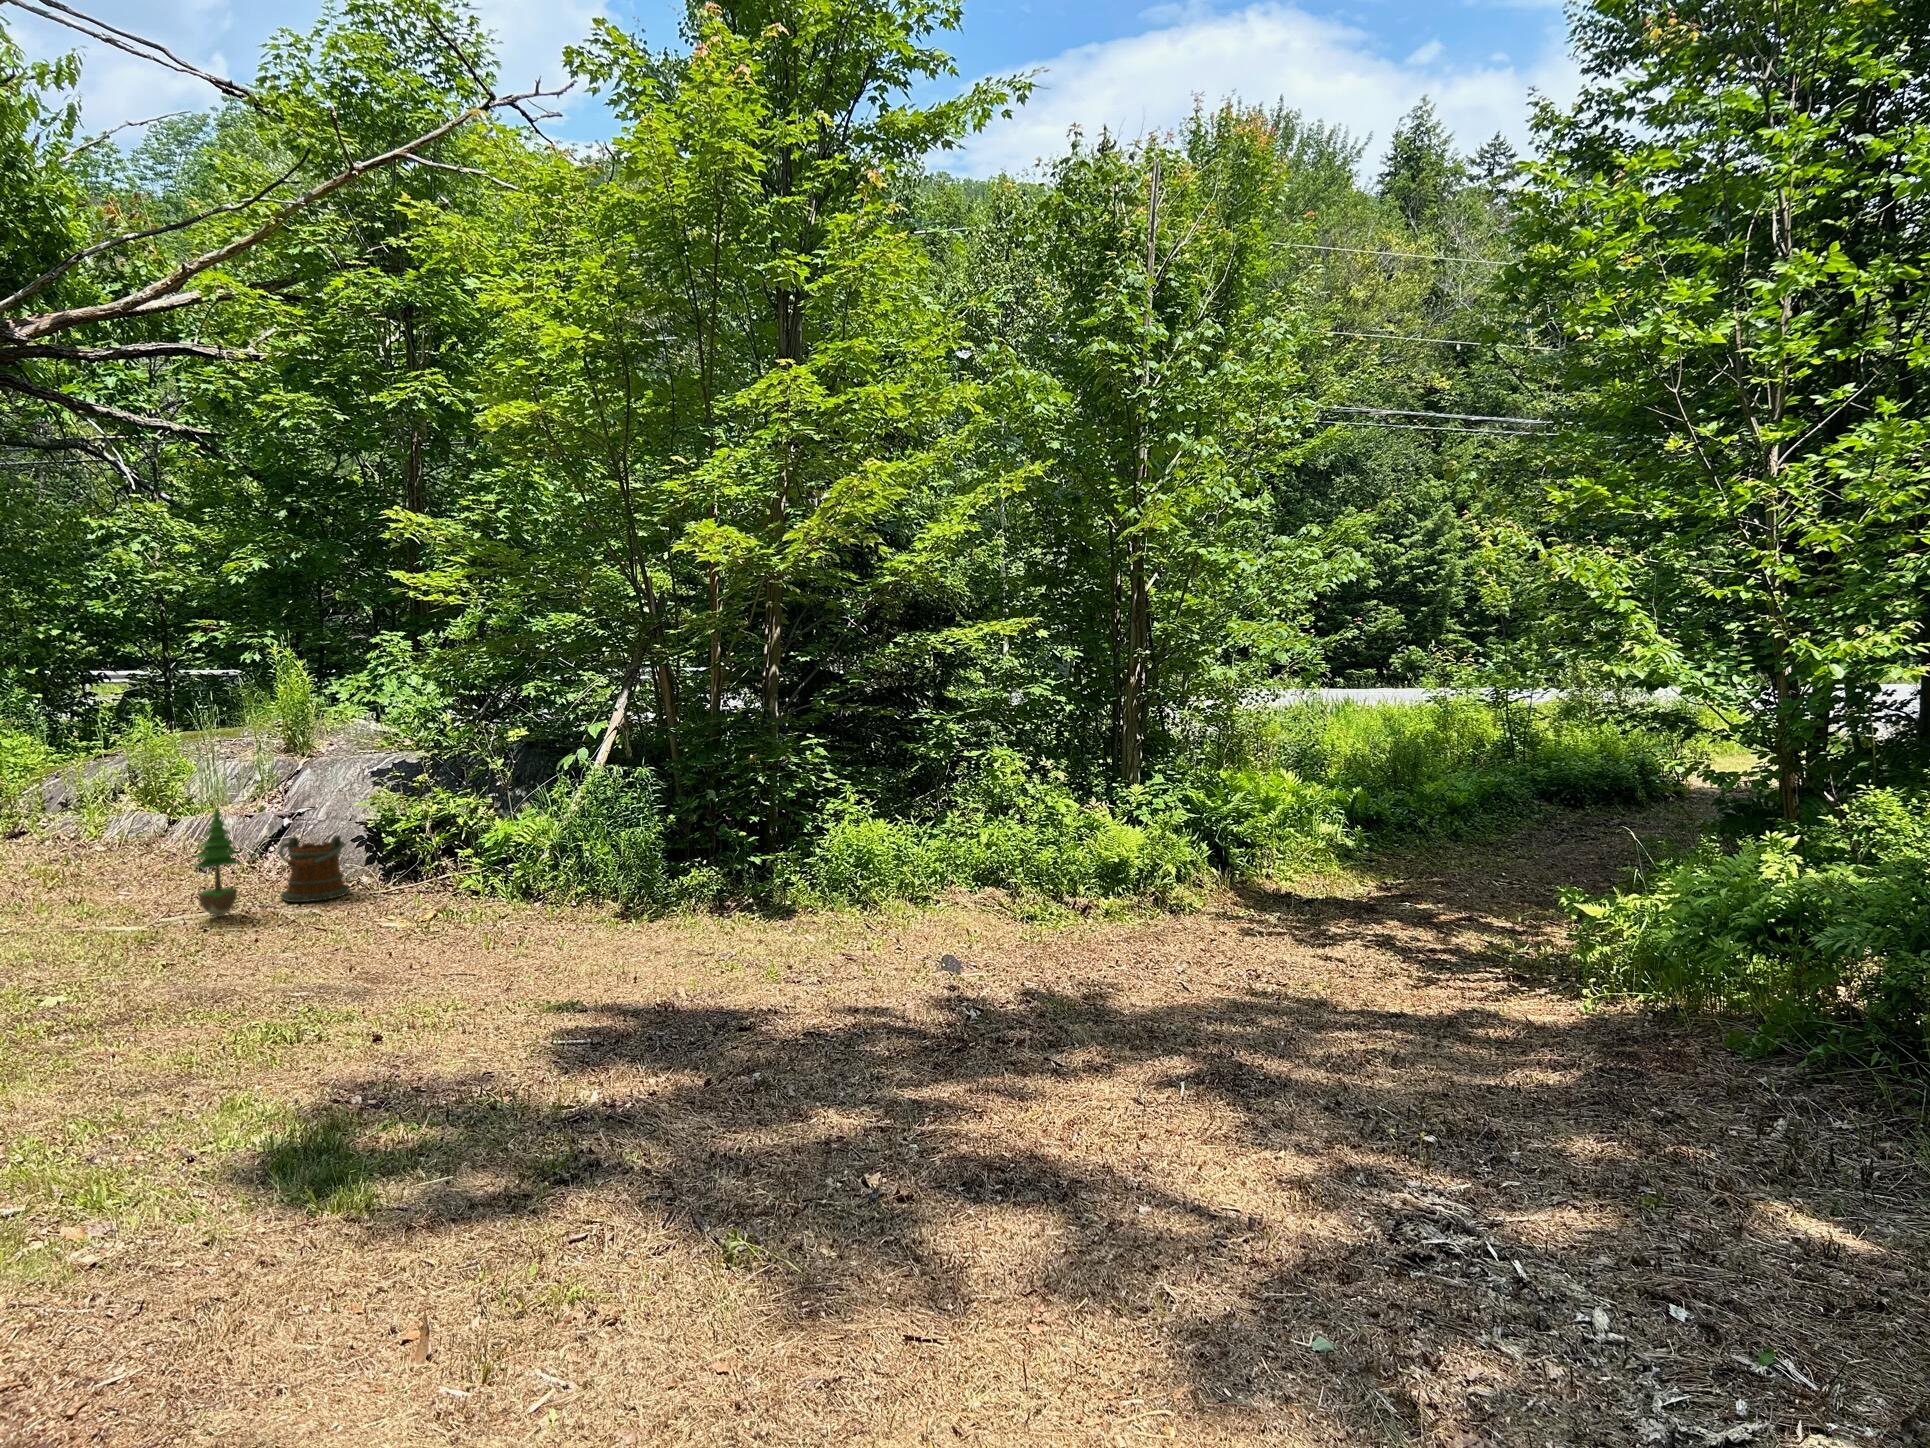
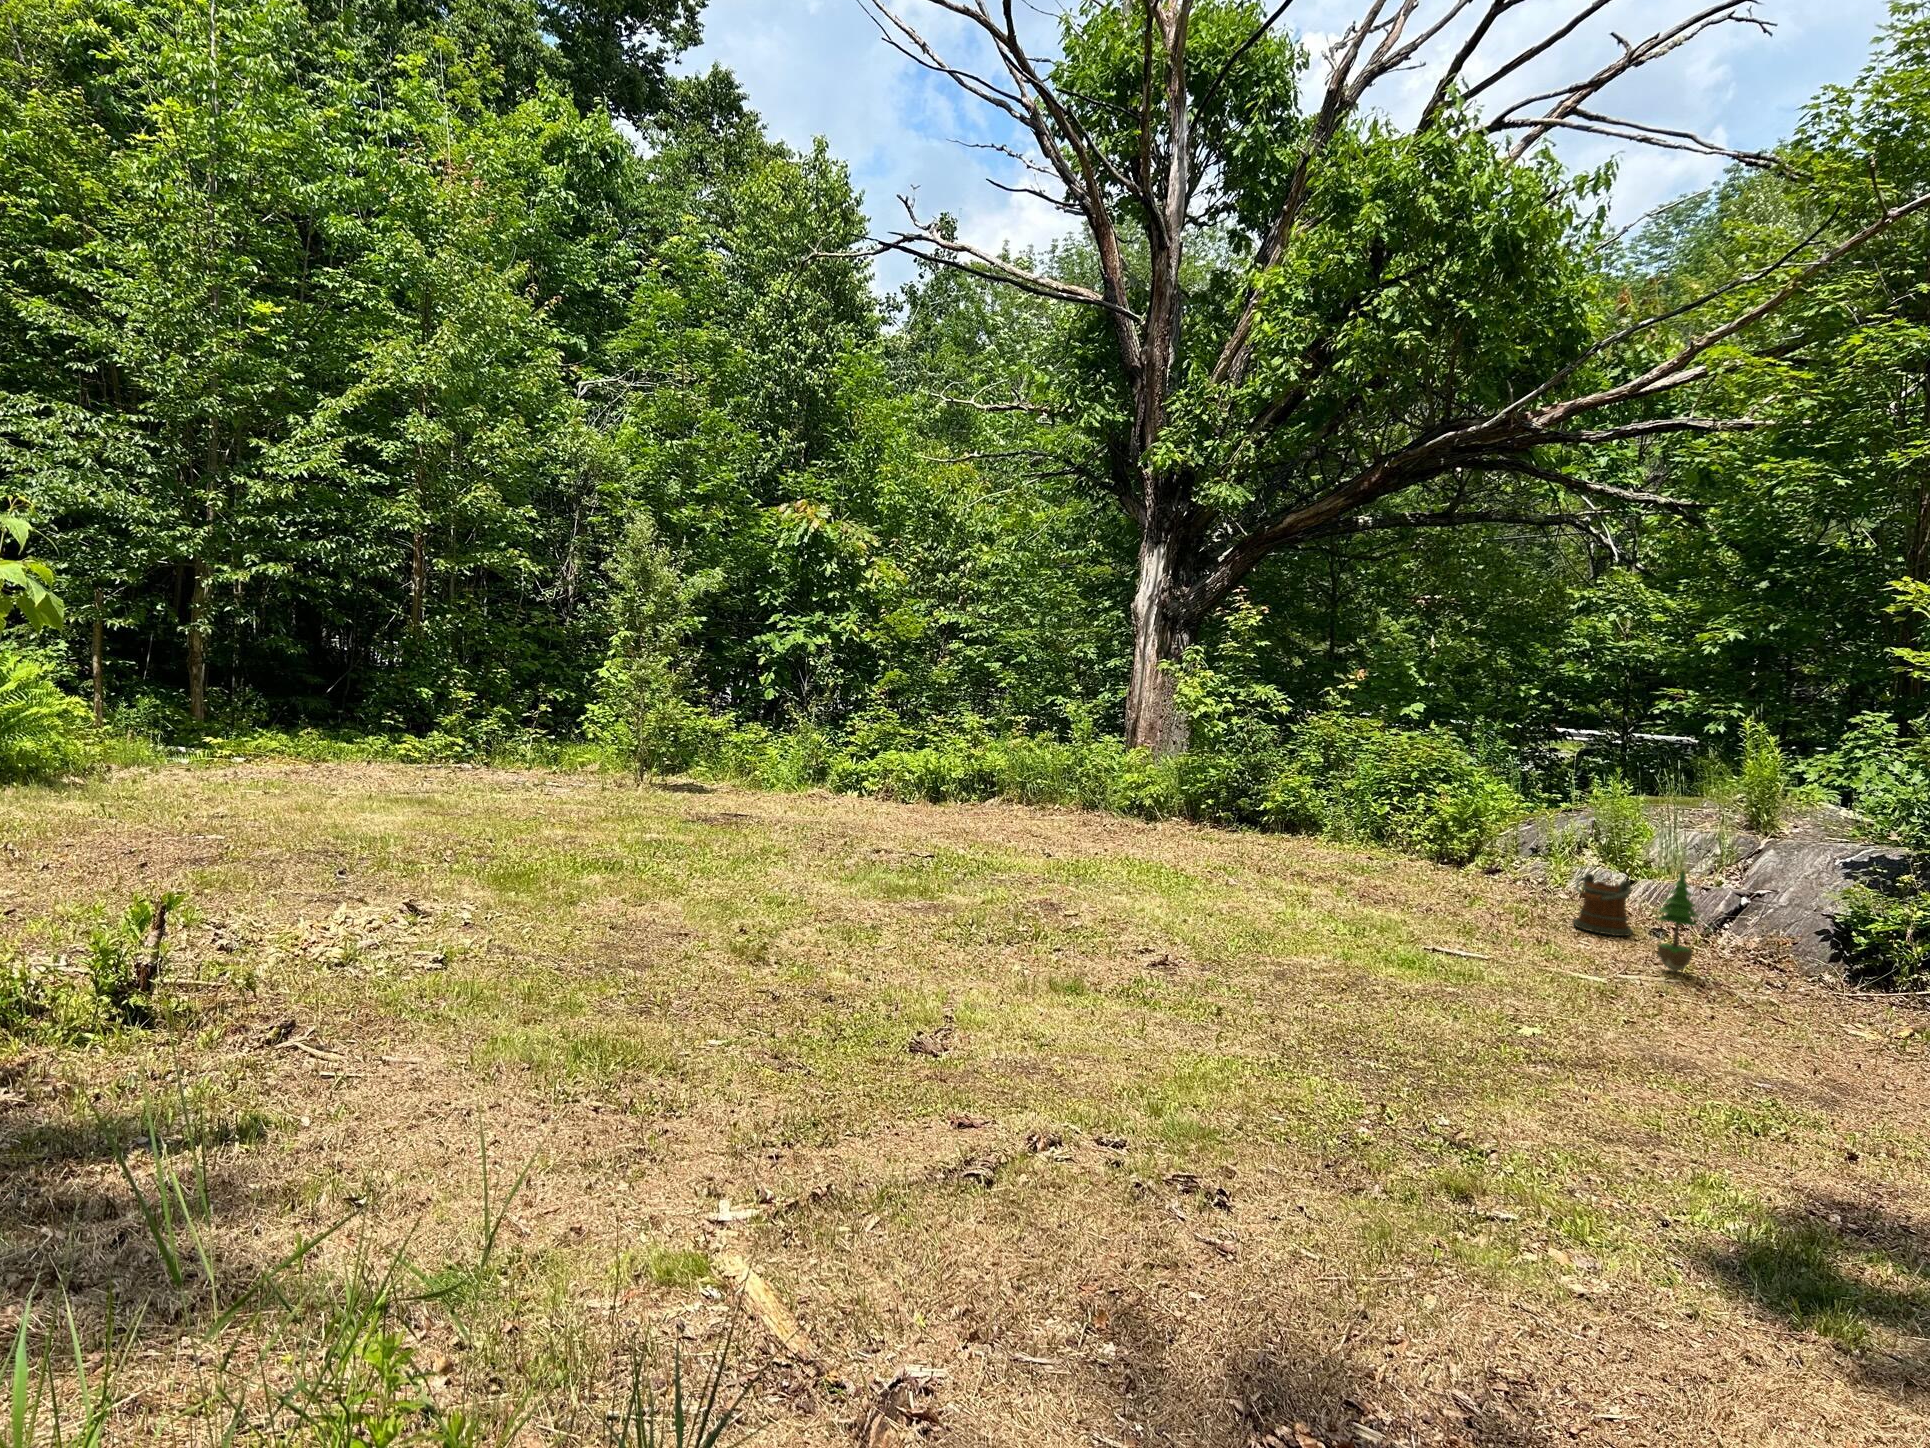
bucket: present [279,835,350,902] -> present [1573,873,1633,936]

